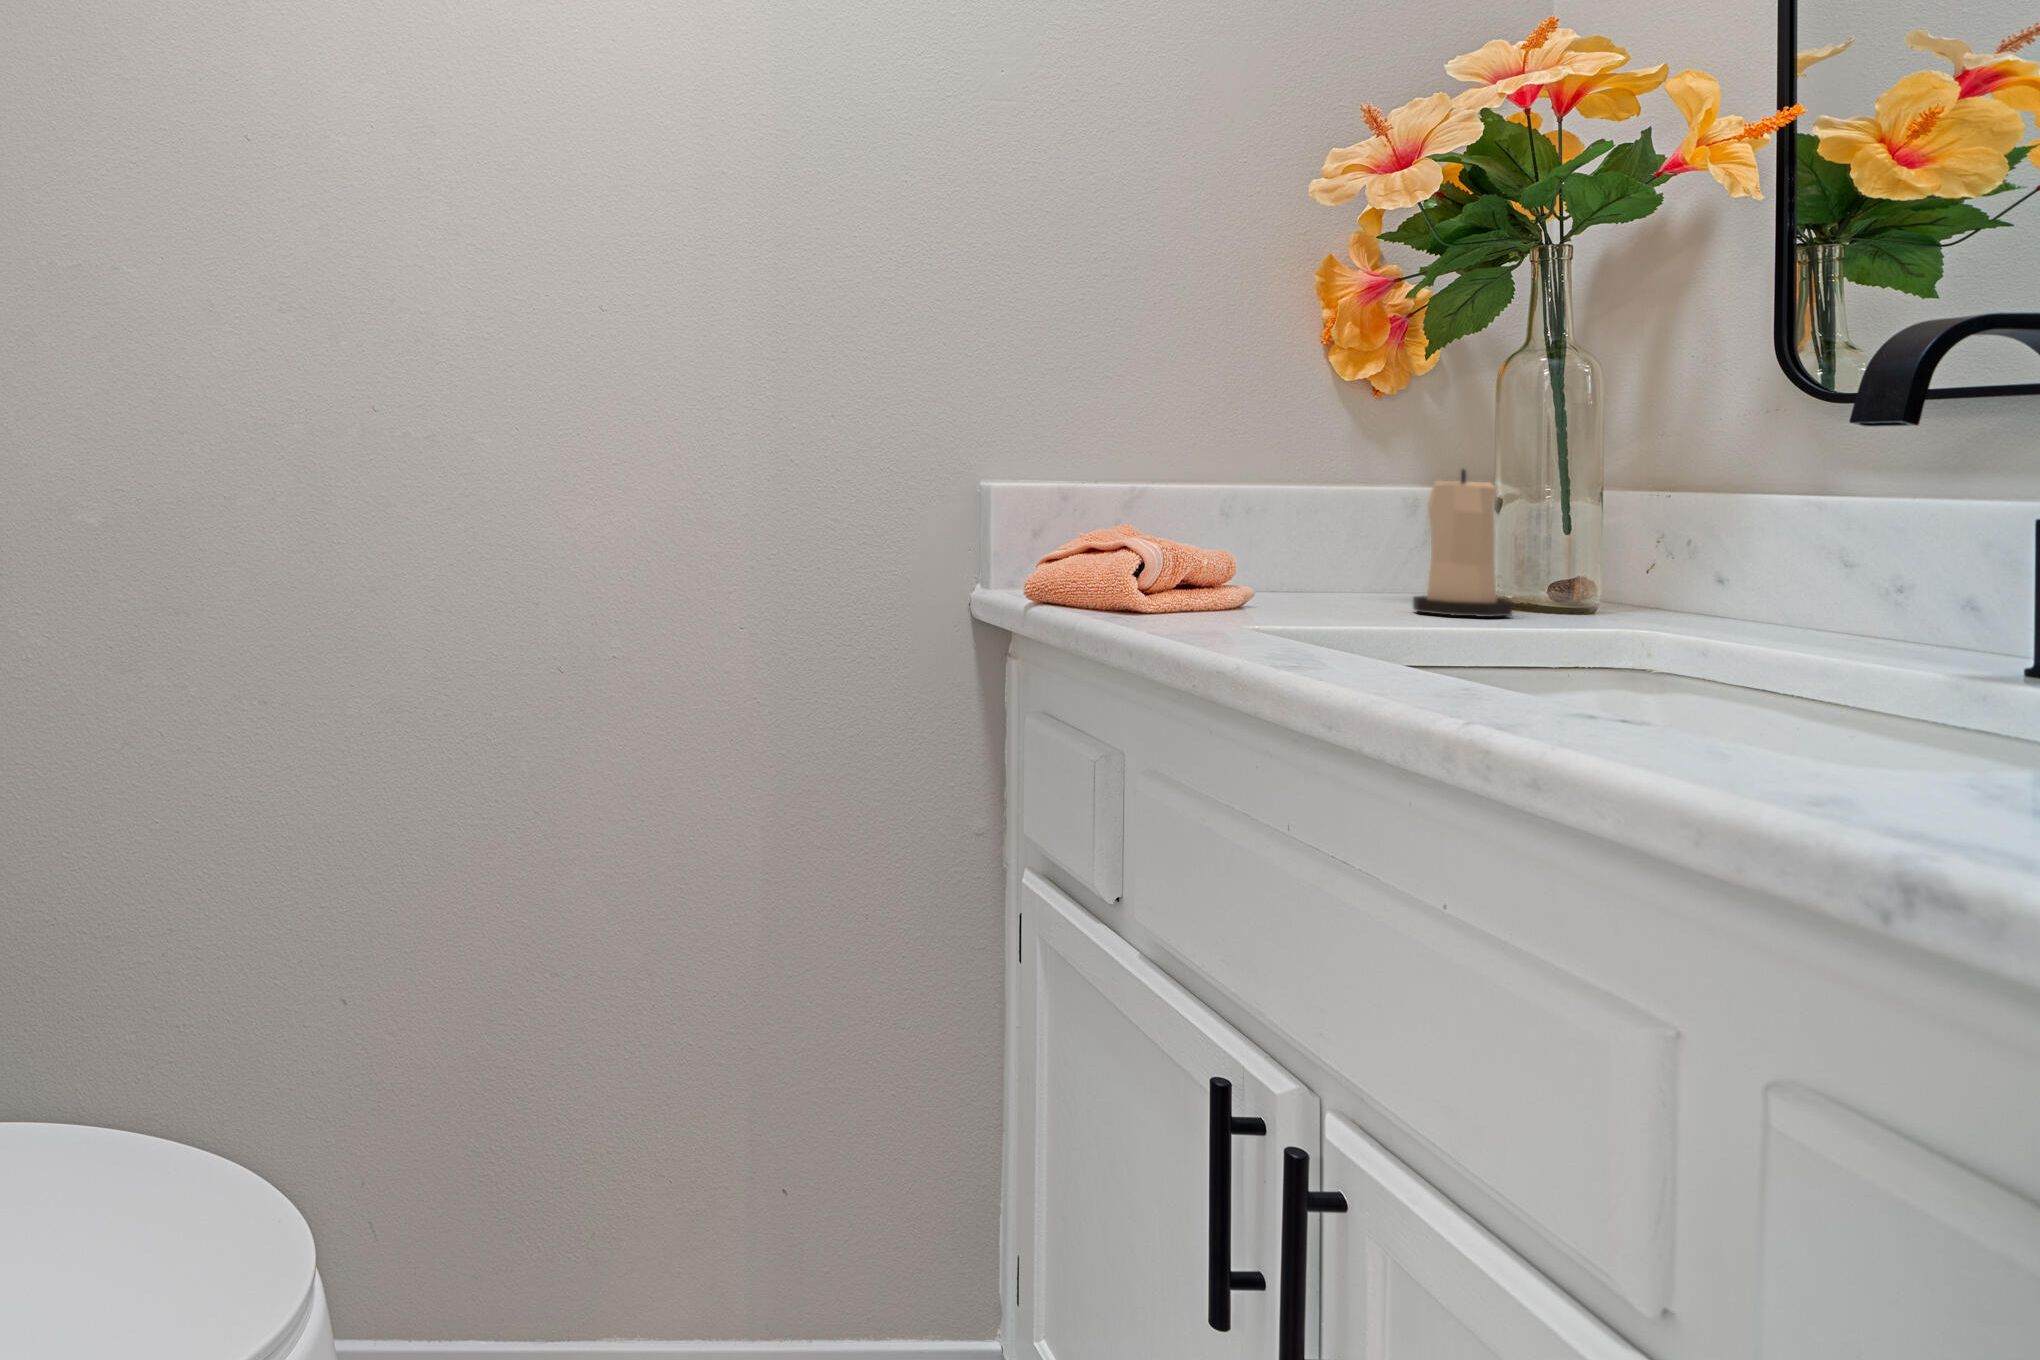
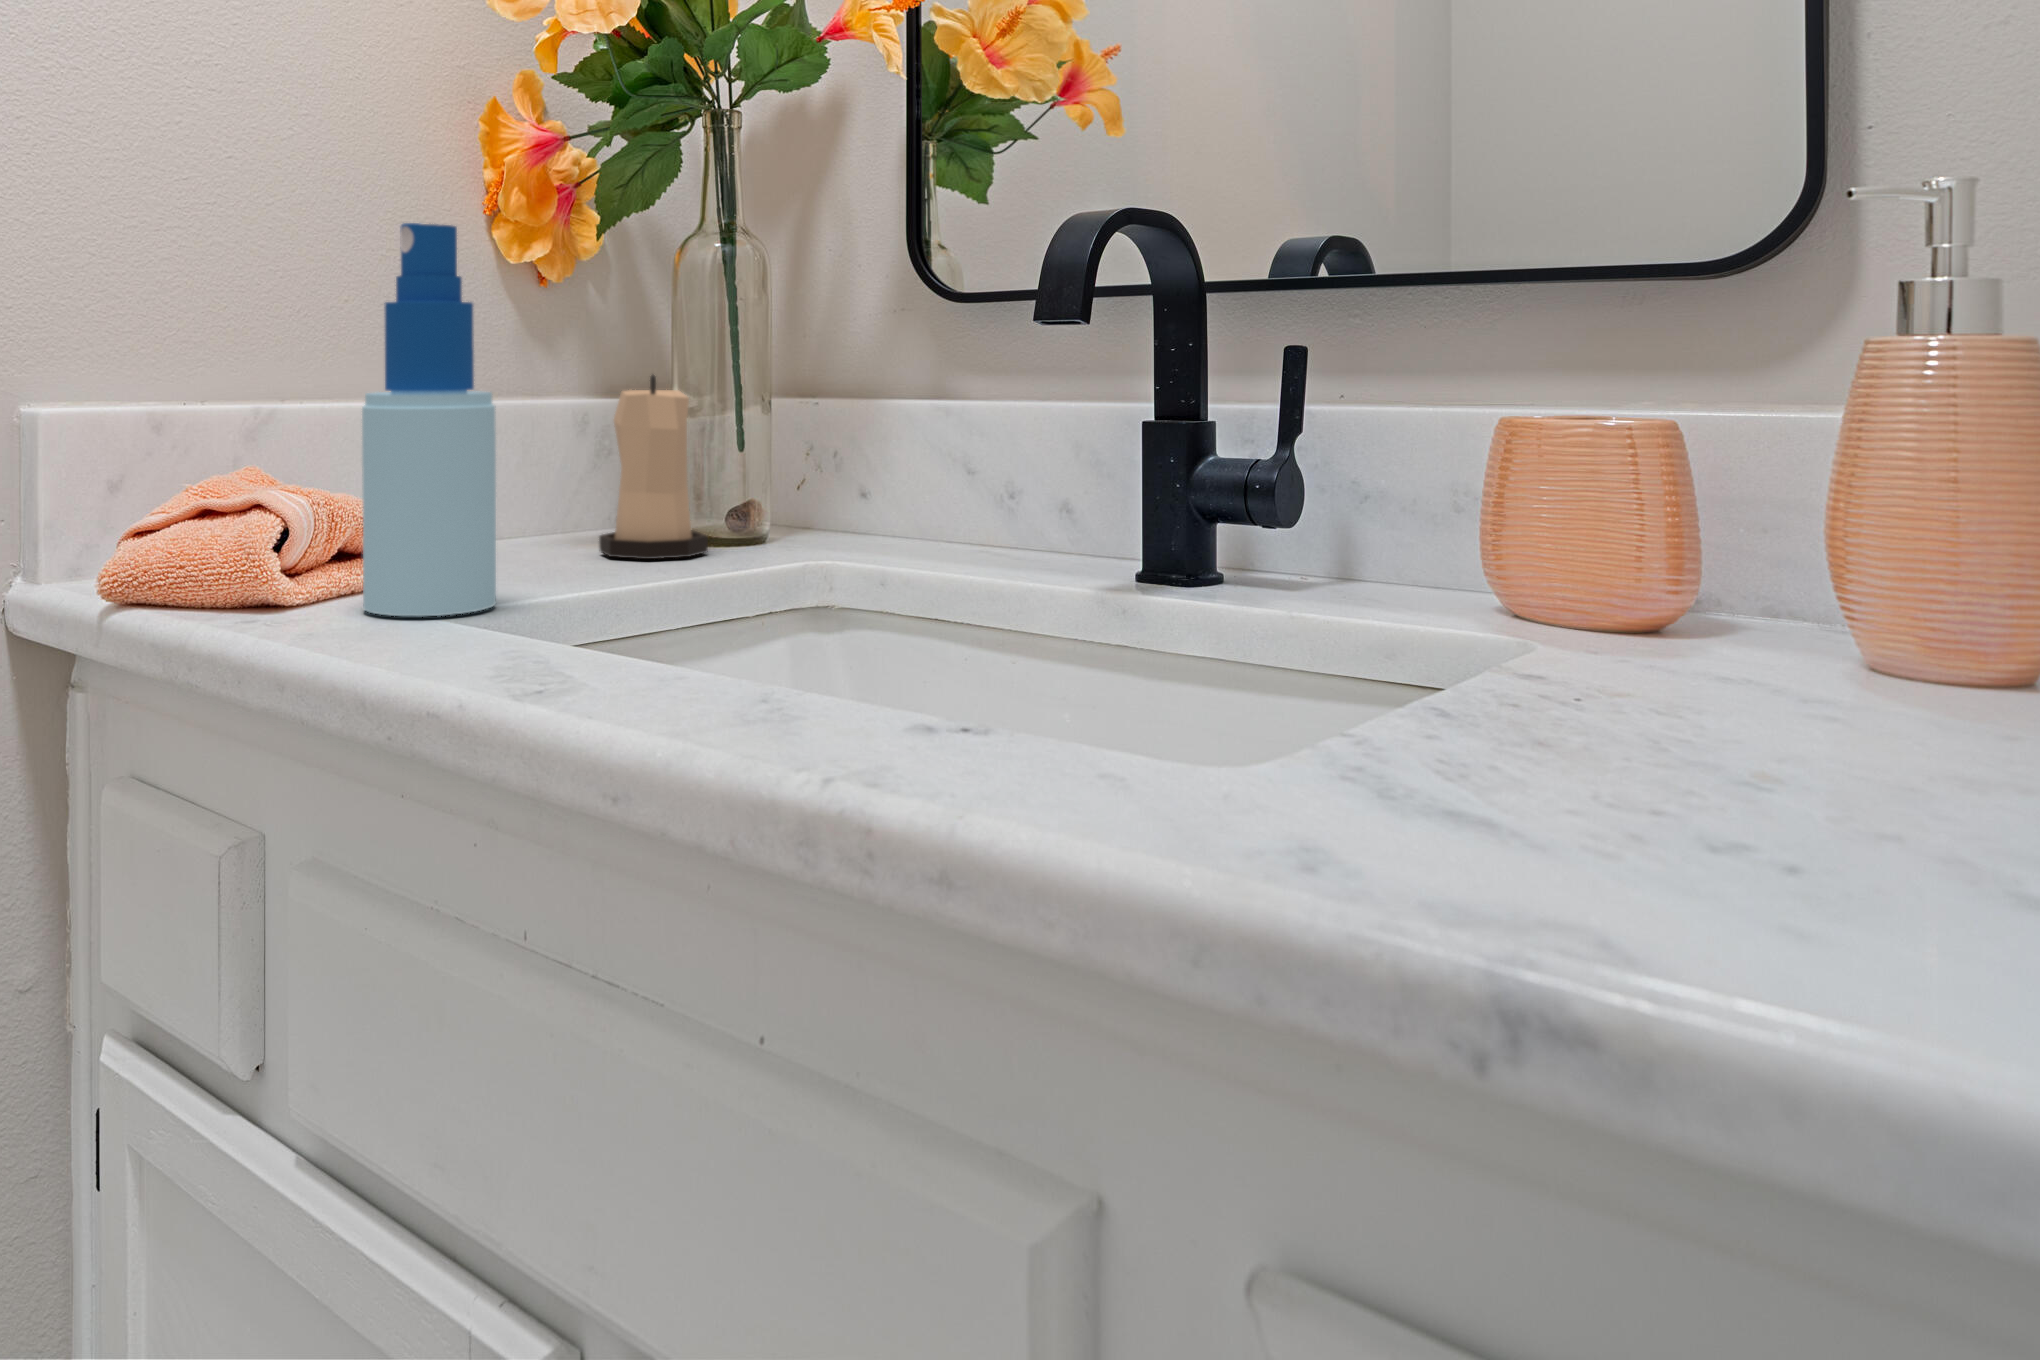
spray bottle: none [1193,357,1293,625] -> present [362,223,496,616]

